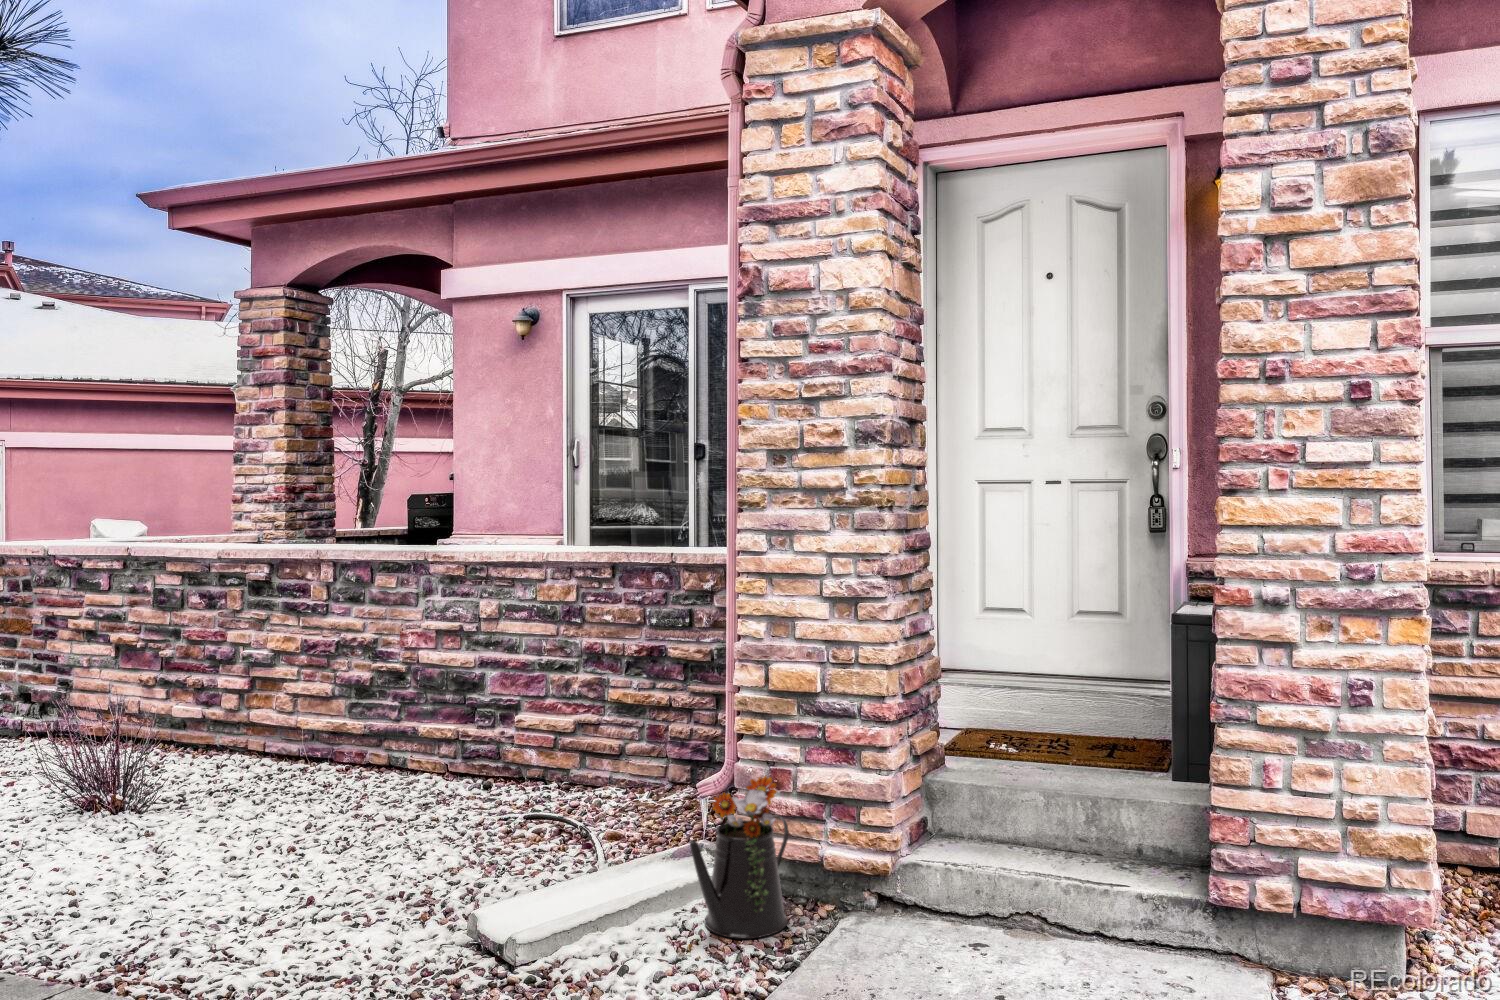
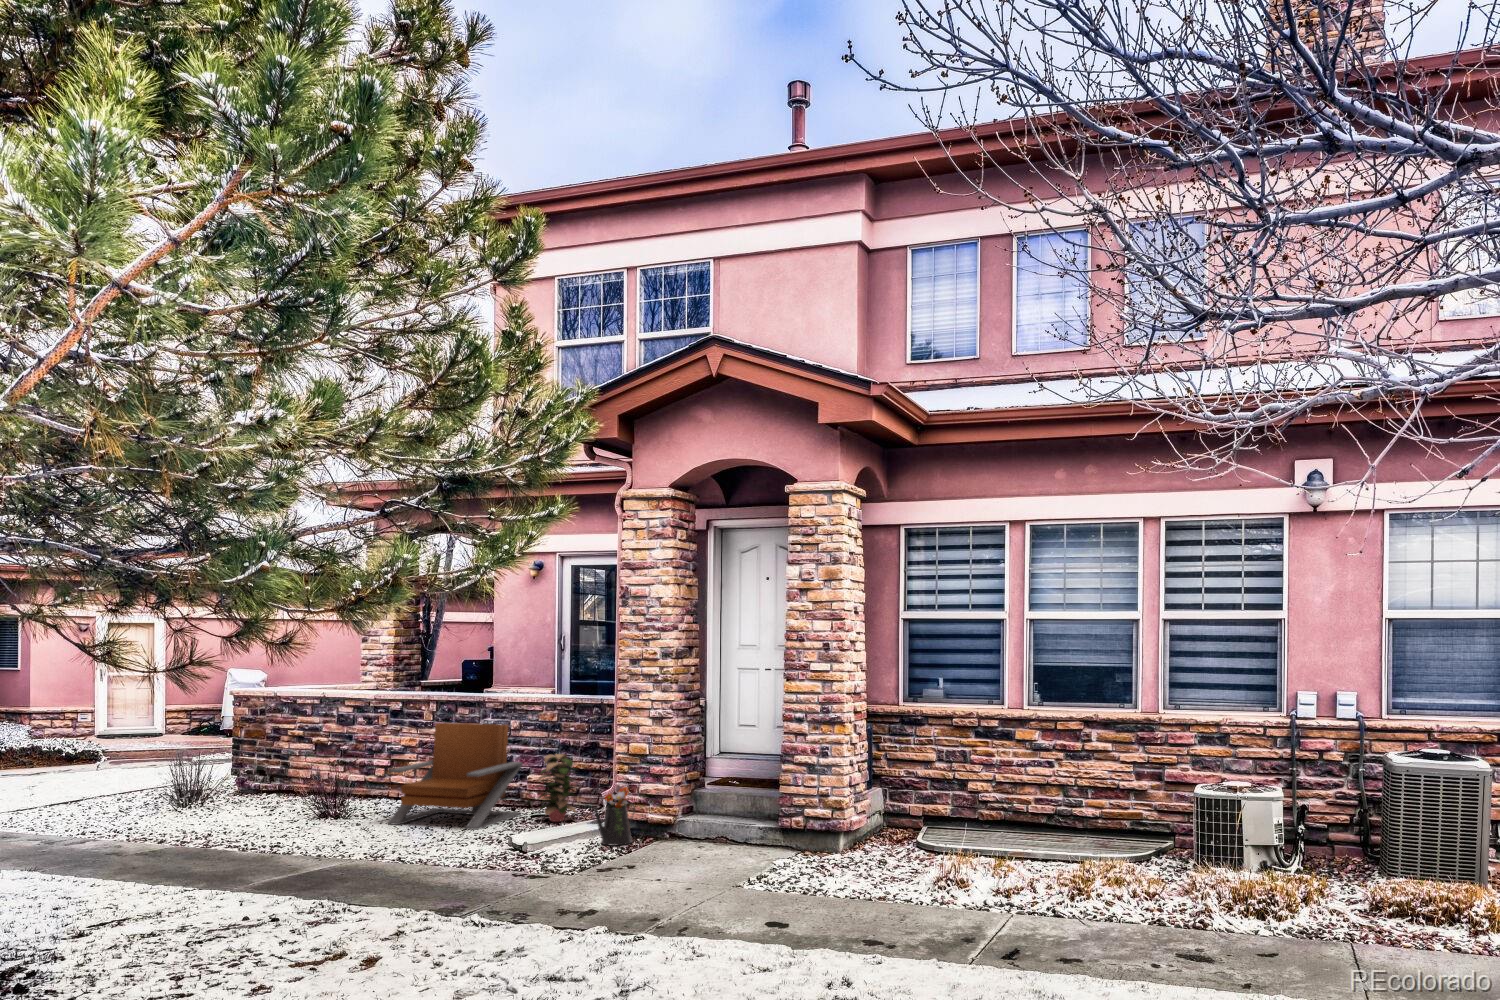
lounge chair: none [203,606,508,857] -> present [388,723,523,830]
decorative plant: none [531,675,637,825] -> present [537,754,577,822]

